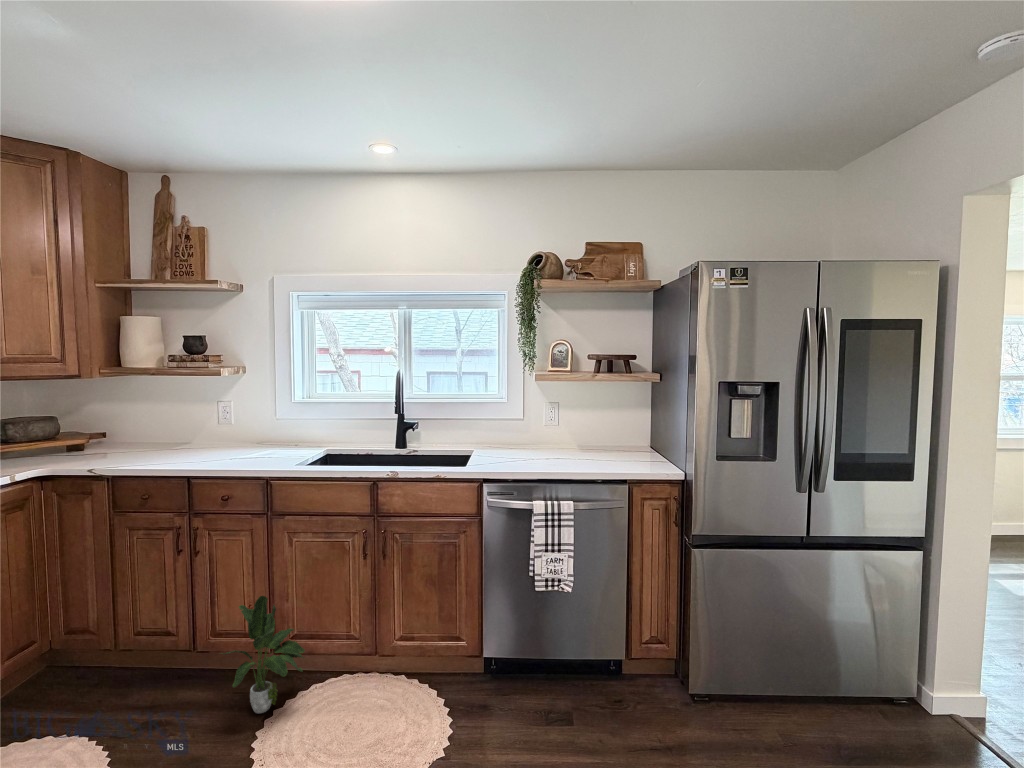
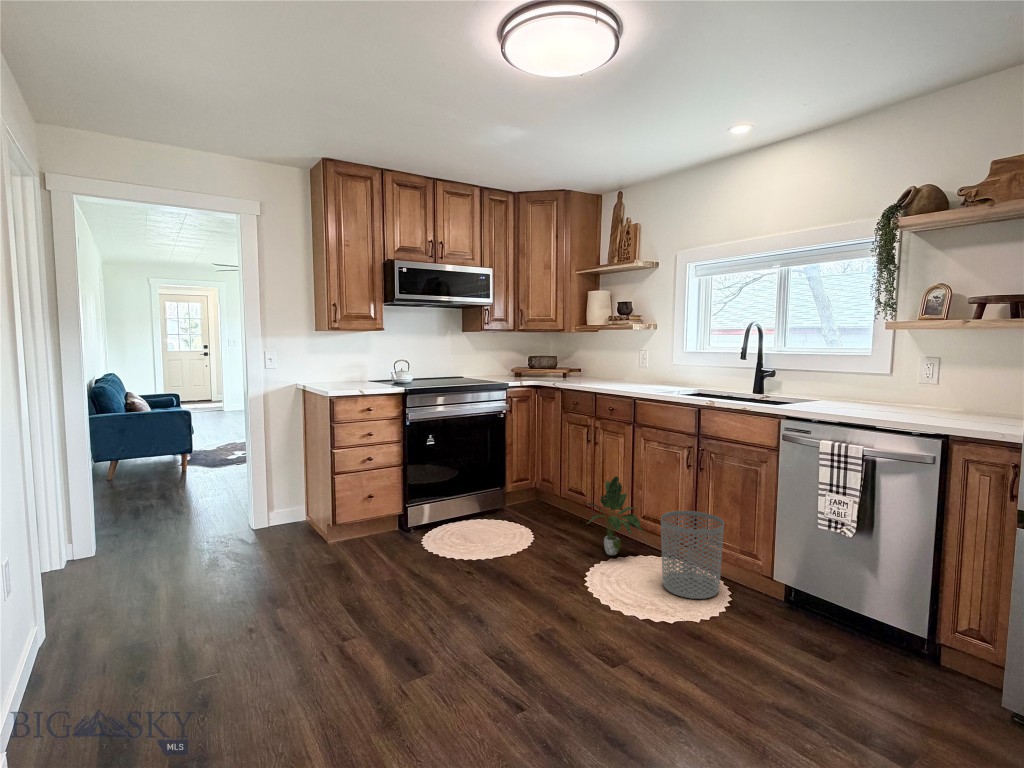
waste bin: none [362,609,440,733] -> present [661,511,724,599]

